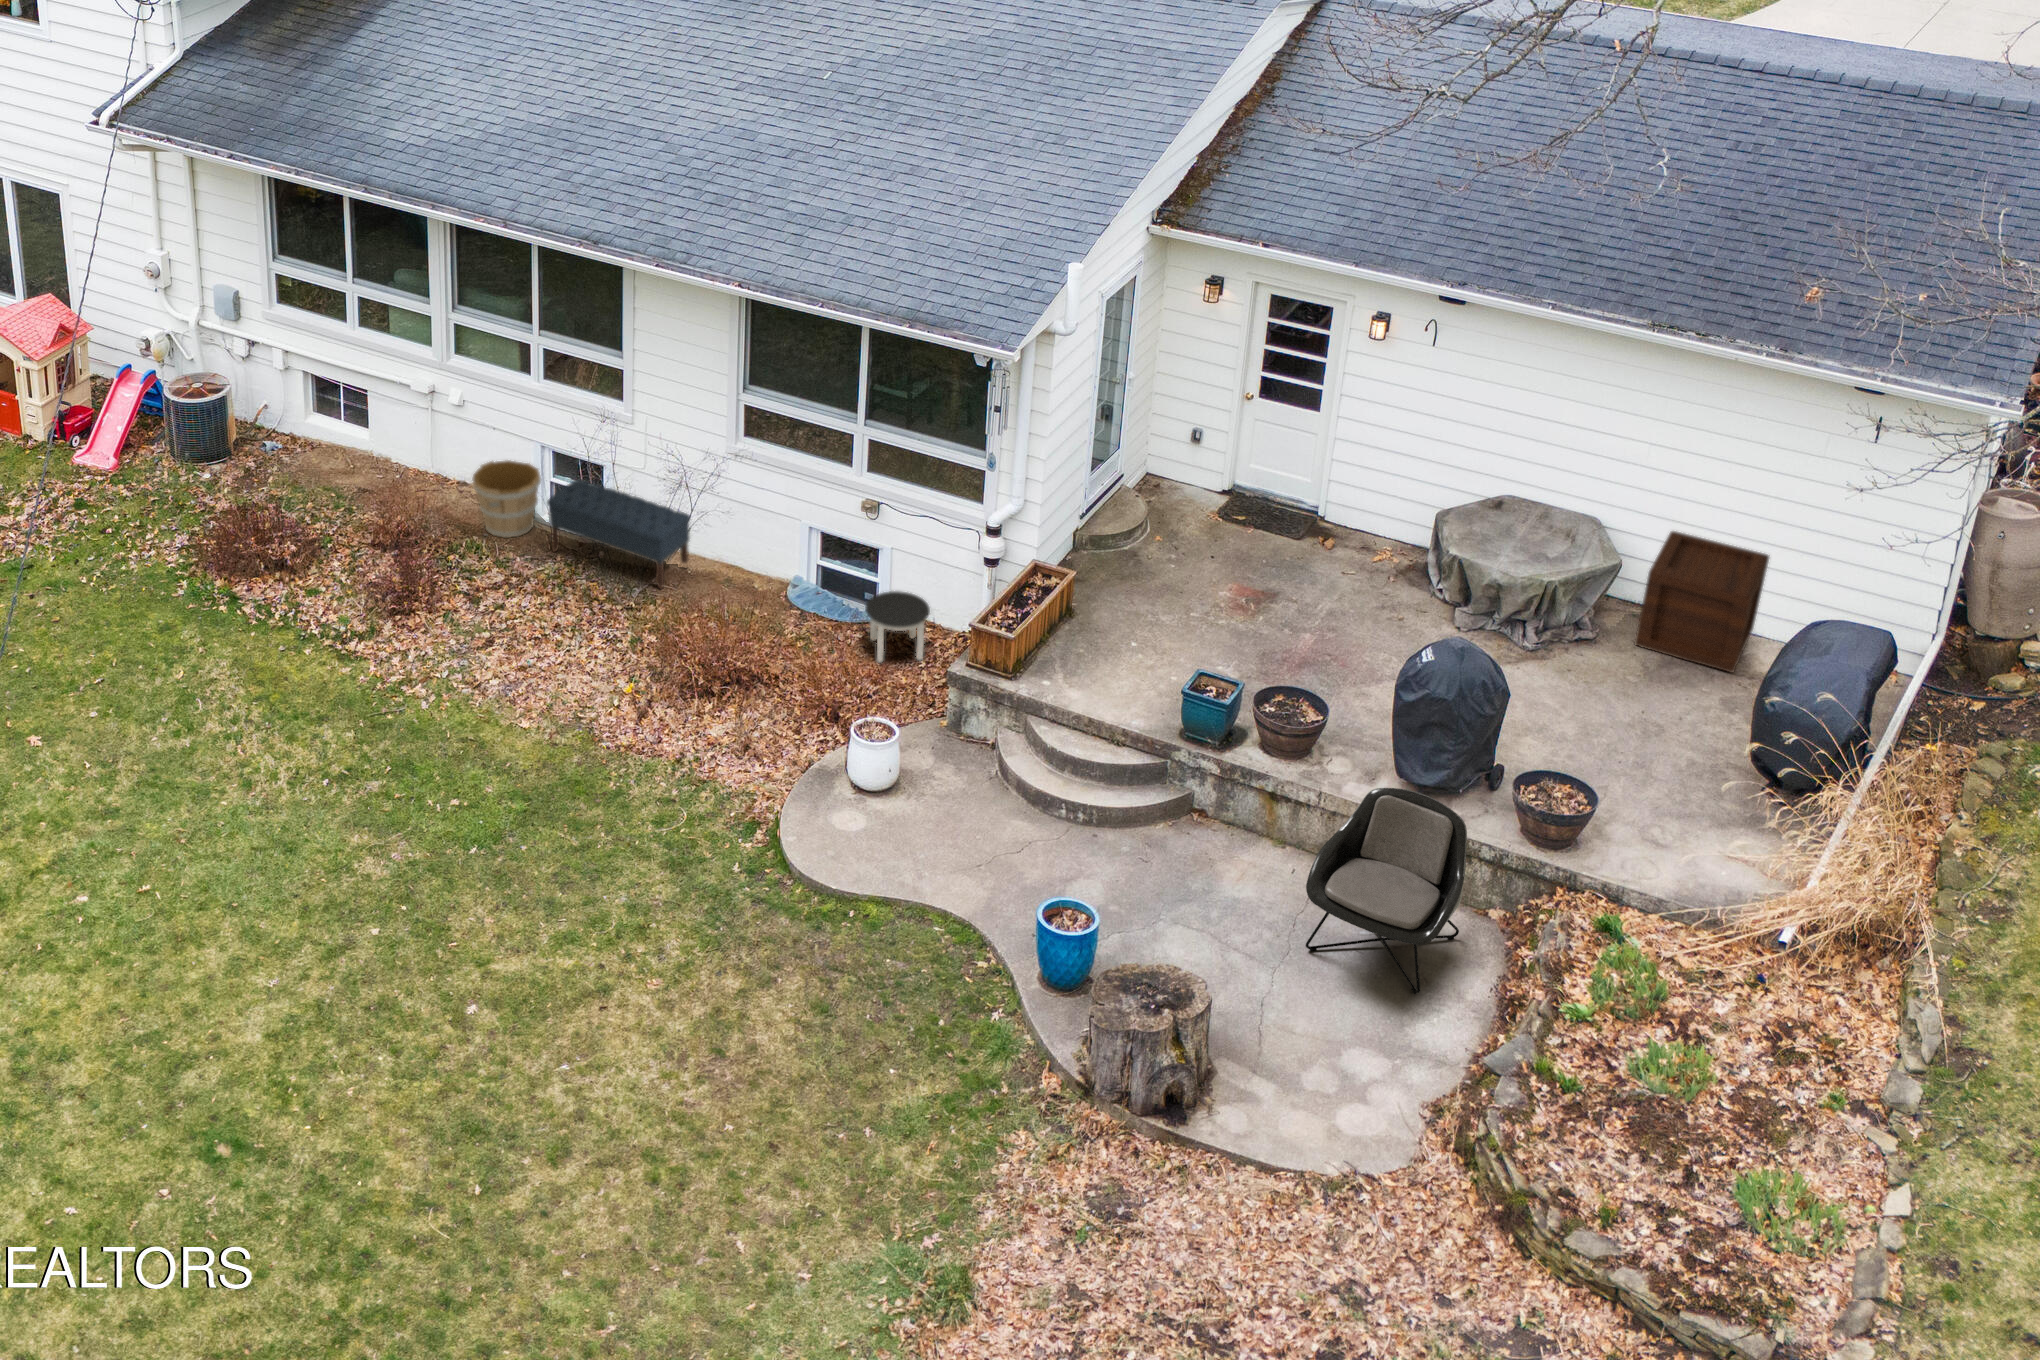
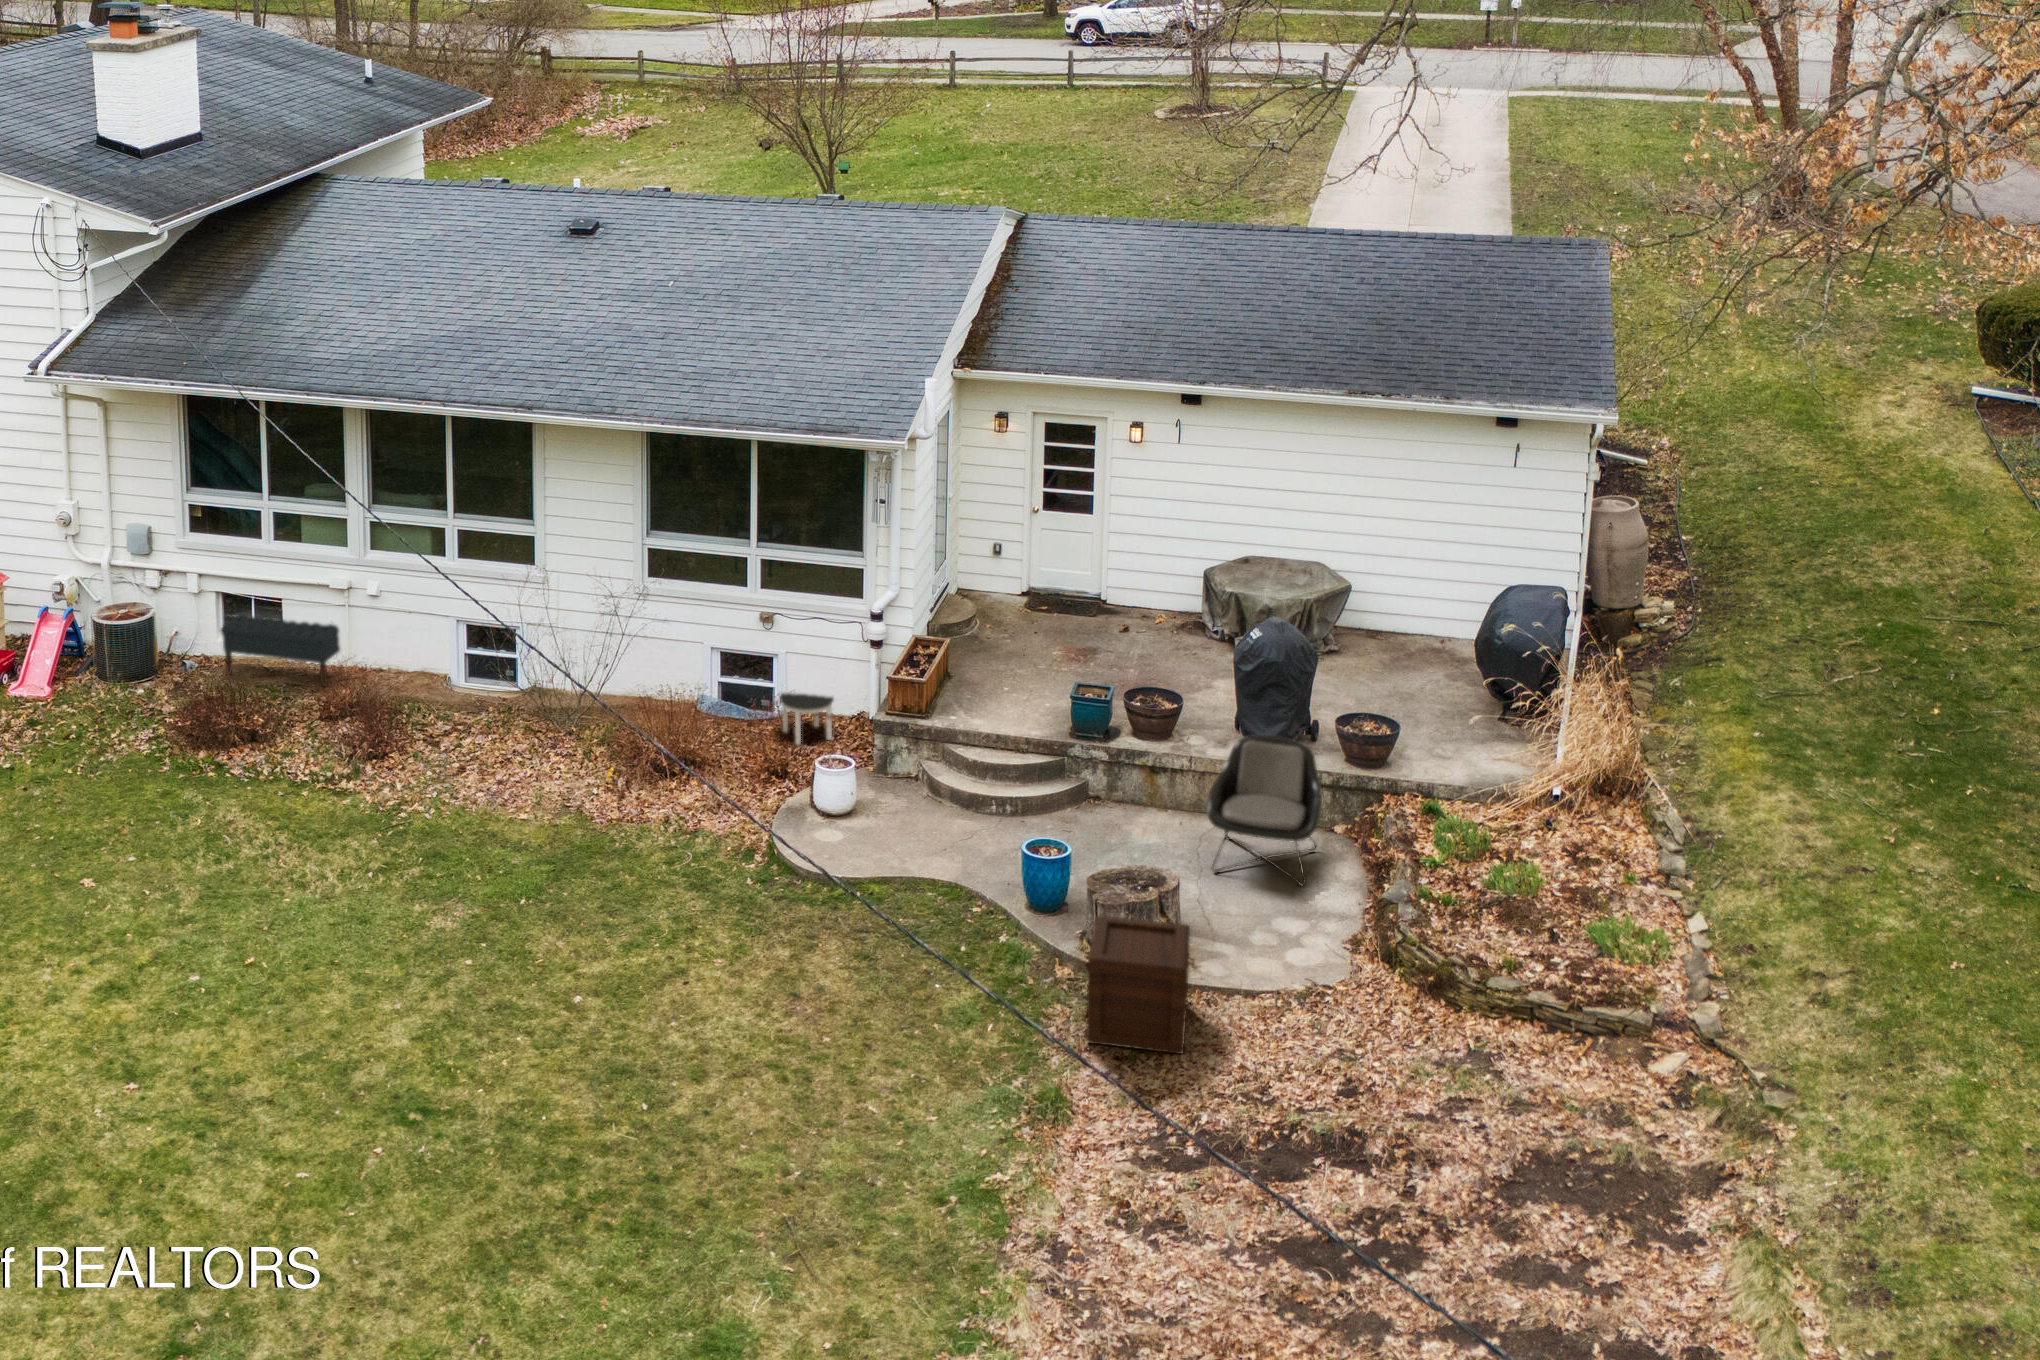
wooden bucket: present [472,460,541,538] -> none [404,637,466,703]
bench: present [547,479,691,589] -> present [221,614,341,687]
wooden crate: present [1635,531,1769,672] -> present [1086,915,1190,1054]

